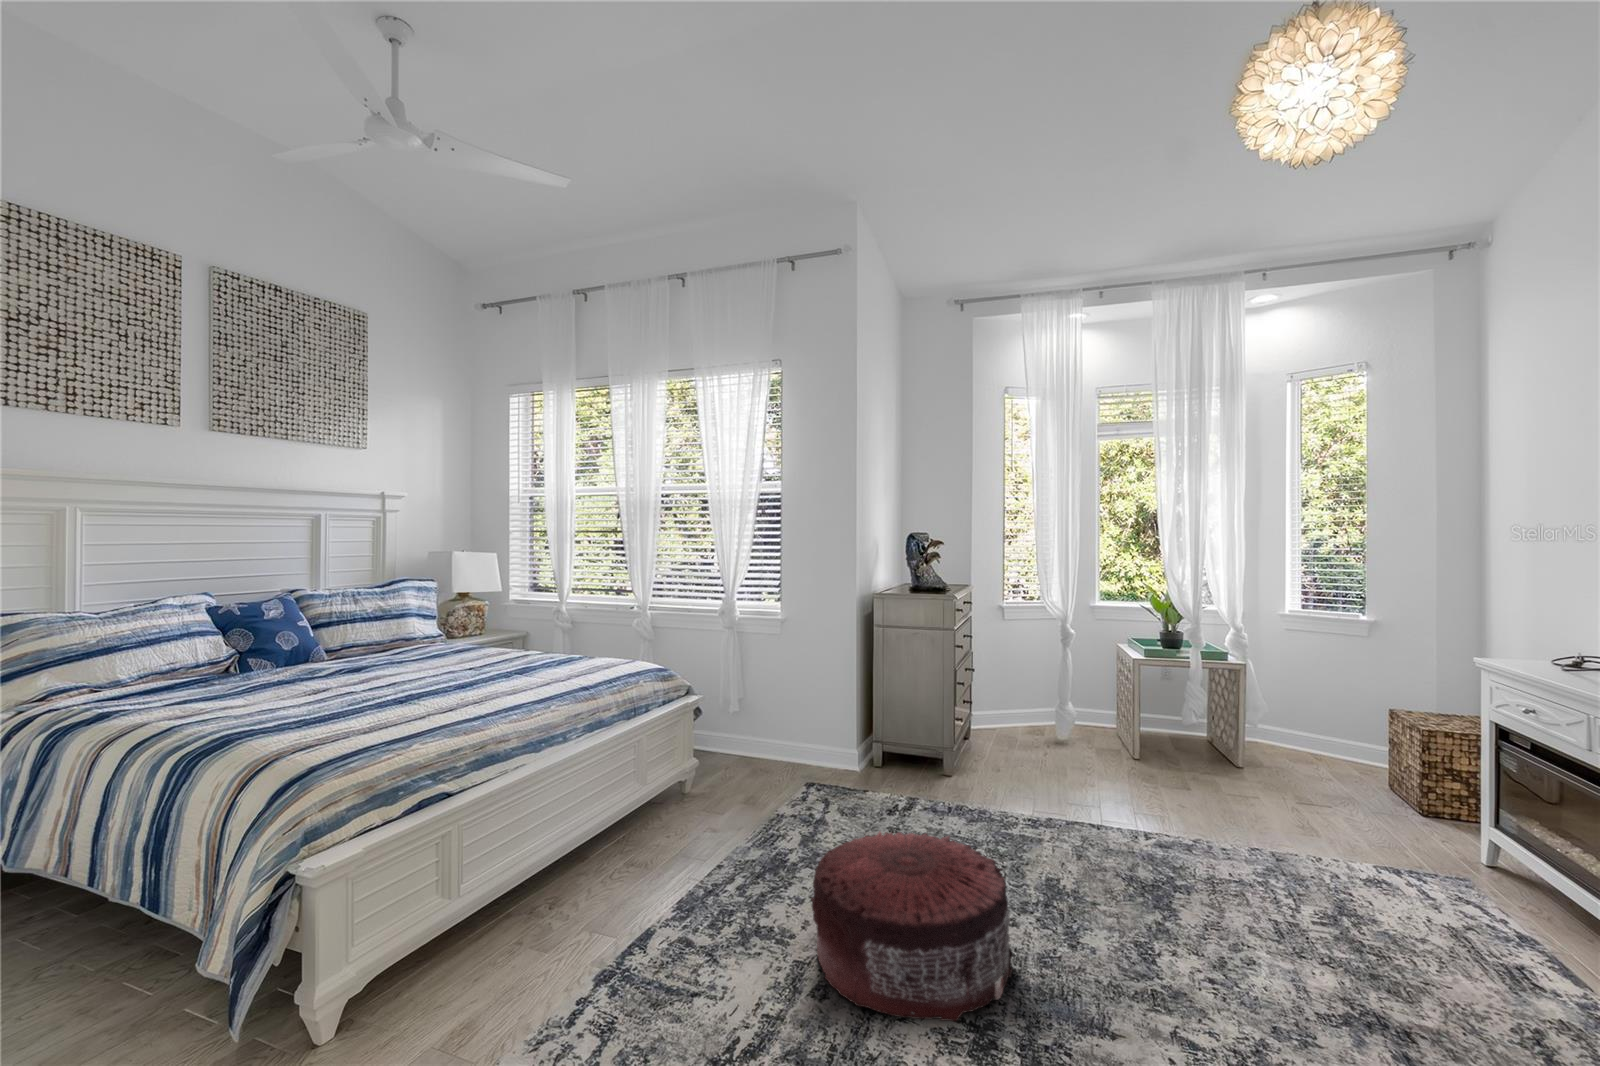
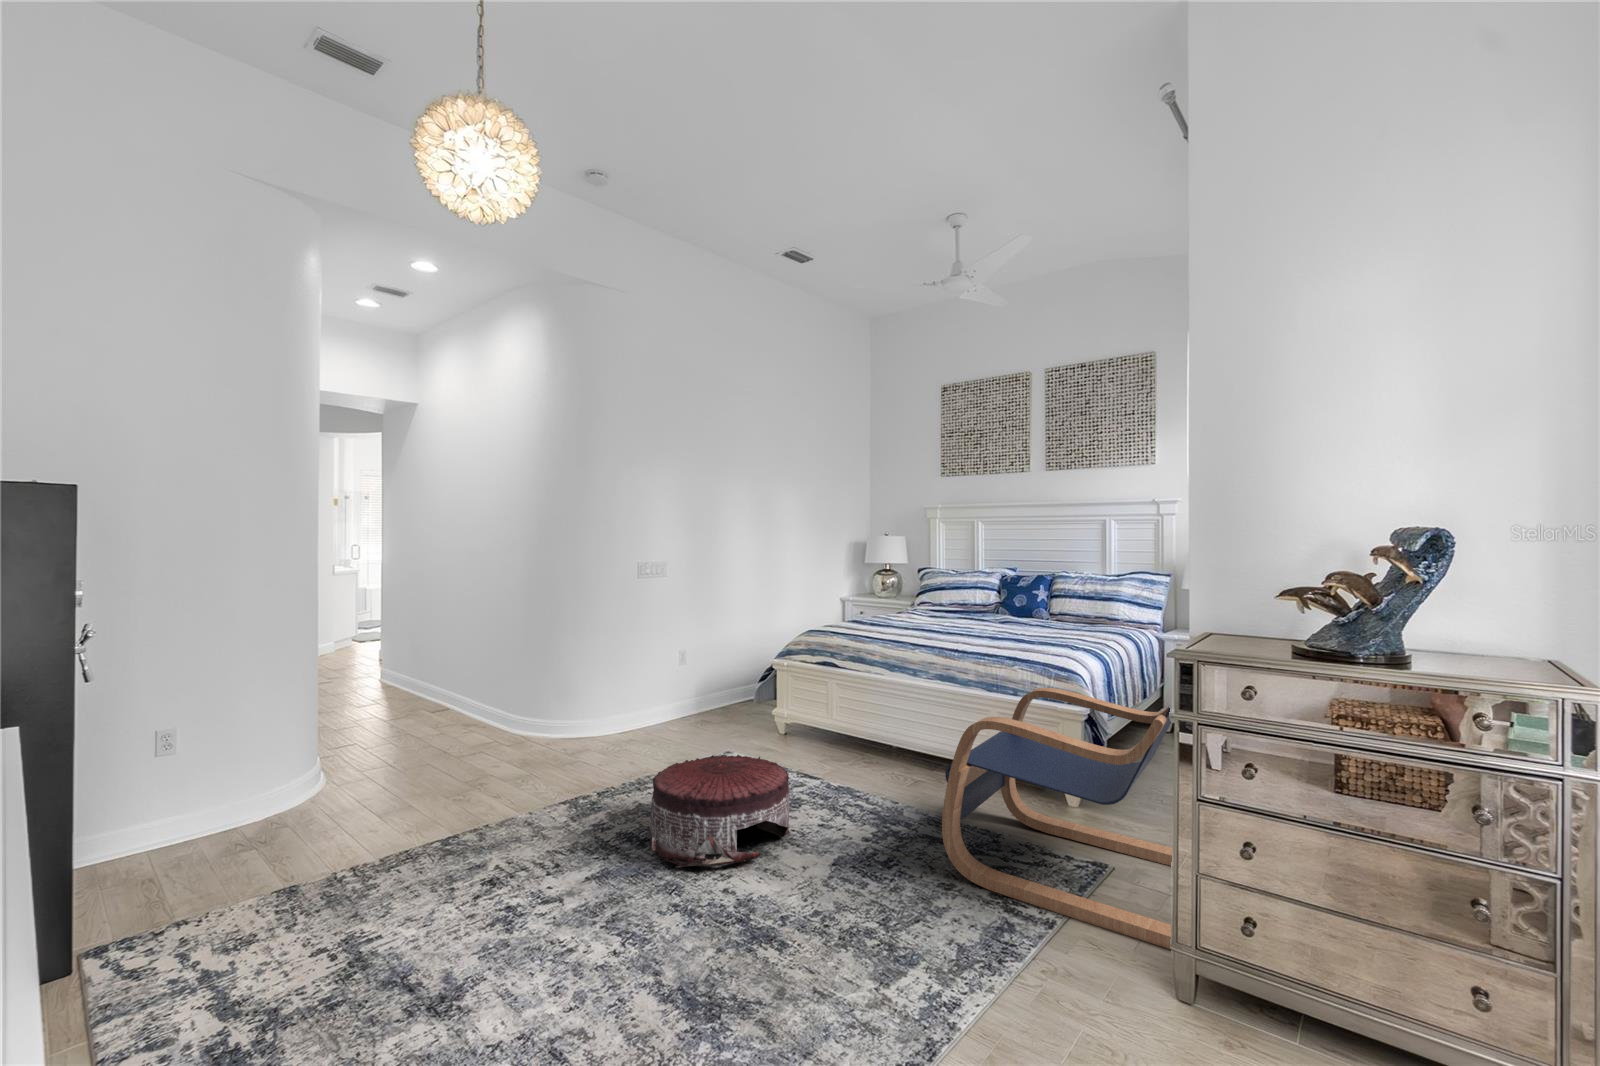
lounge chair: none [733,625,907,821] -> present [942,688,1172,949]

